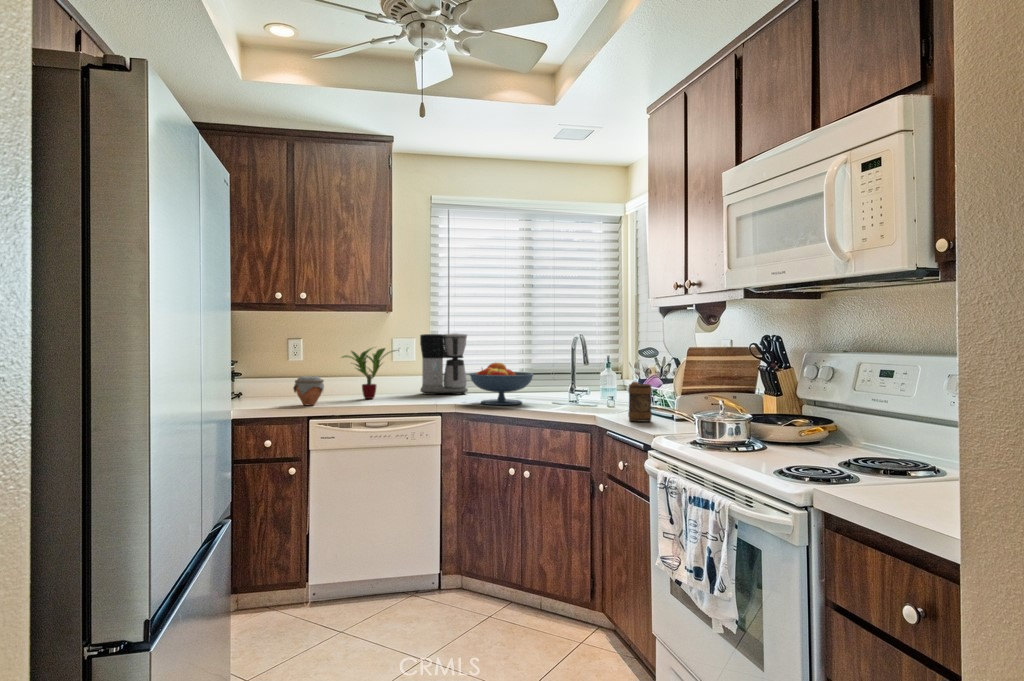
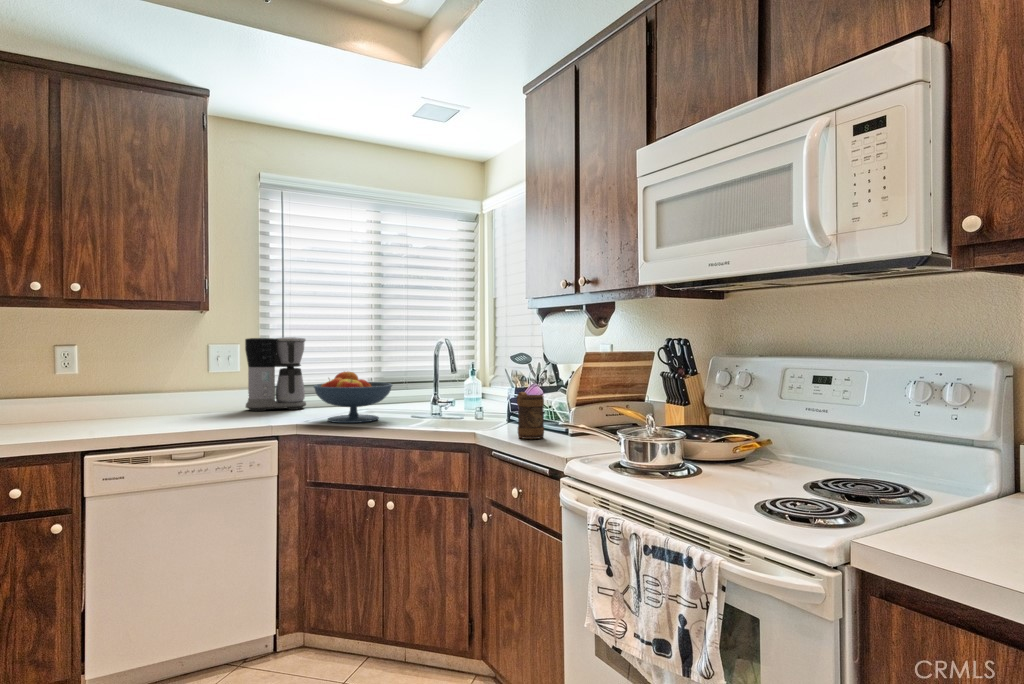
potted plant: present [343,348,396,399] -> none [134,353,218,421]
jar: present [293,376,324,405] -> none [58,395,108,435]

